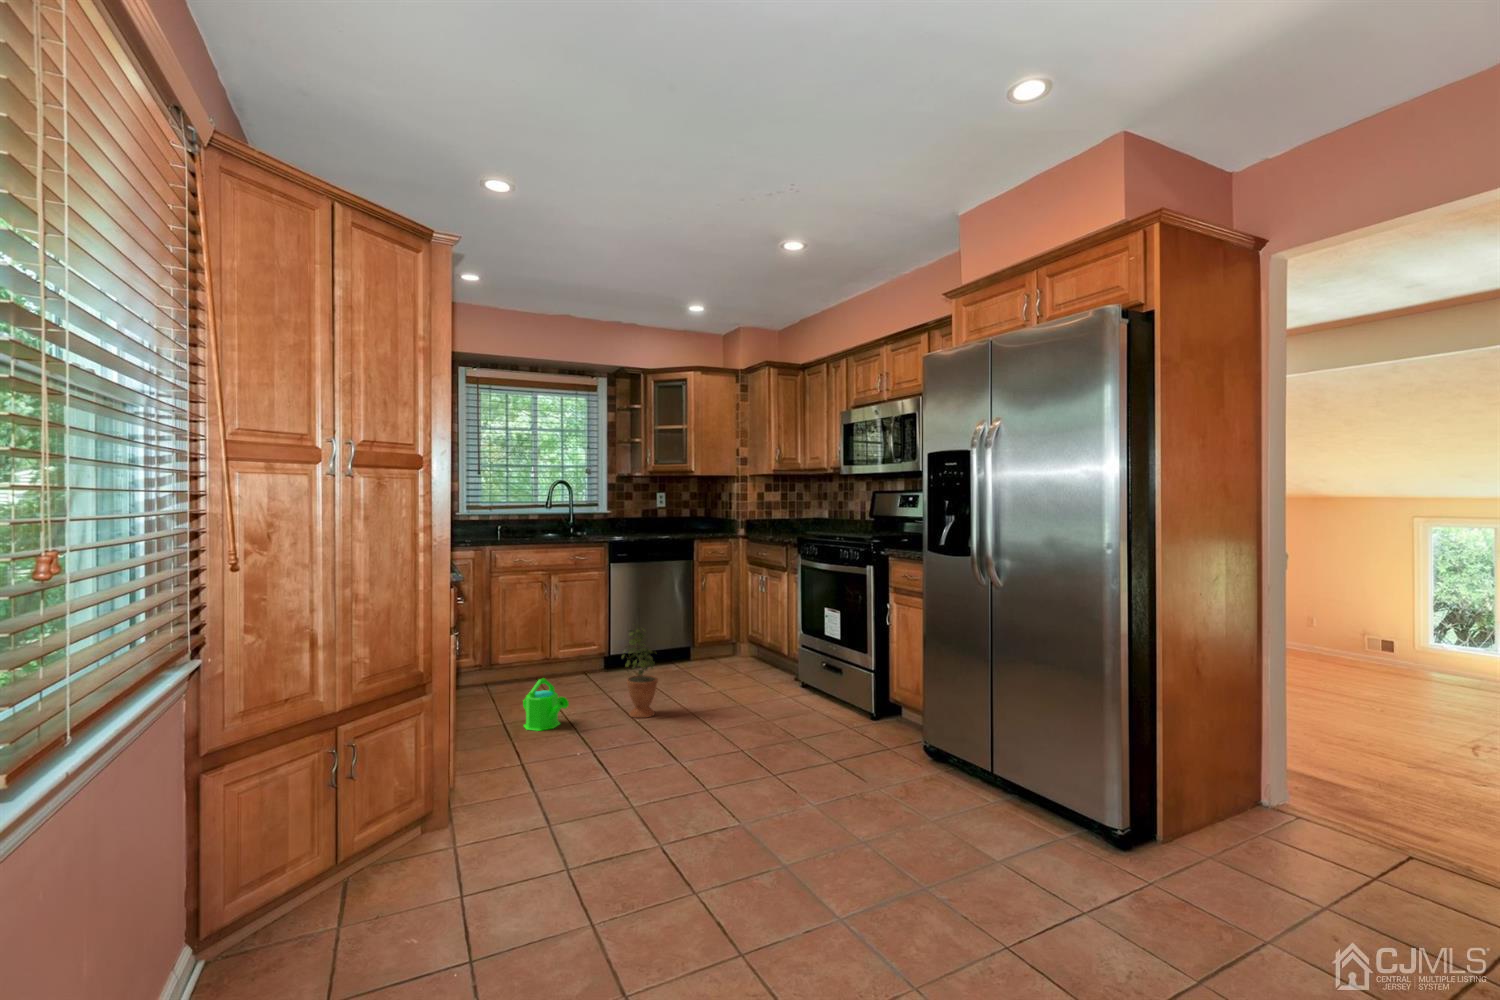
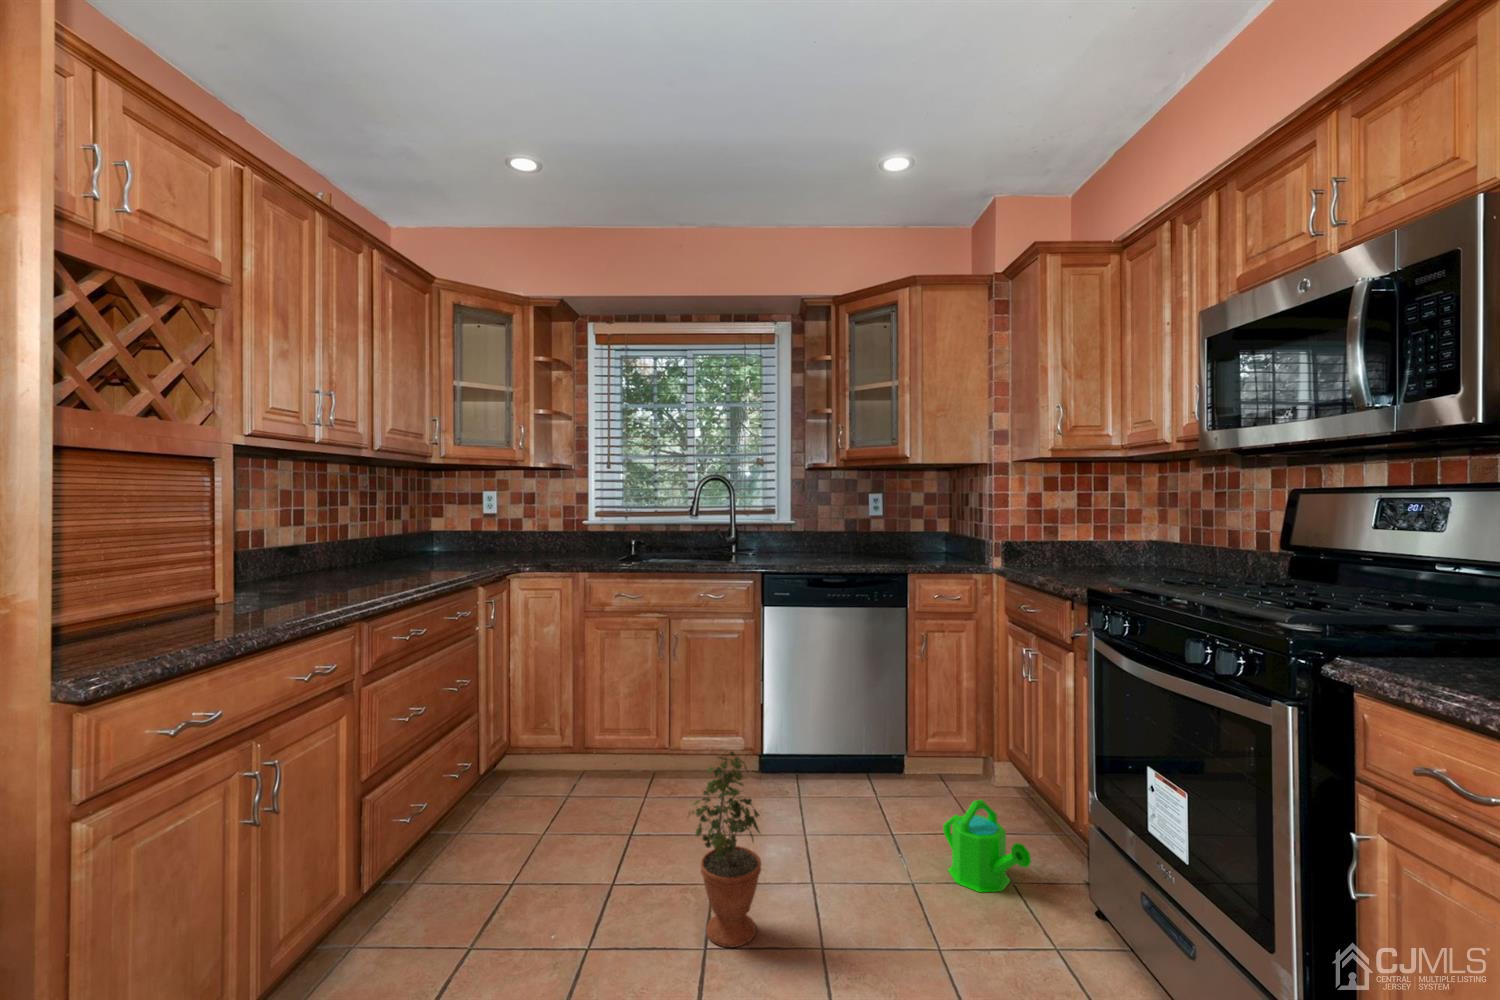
watering can: present [523,678,569,731] -> present [943,799,1031,892]

